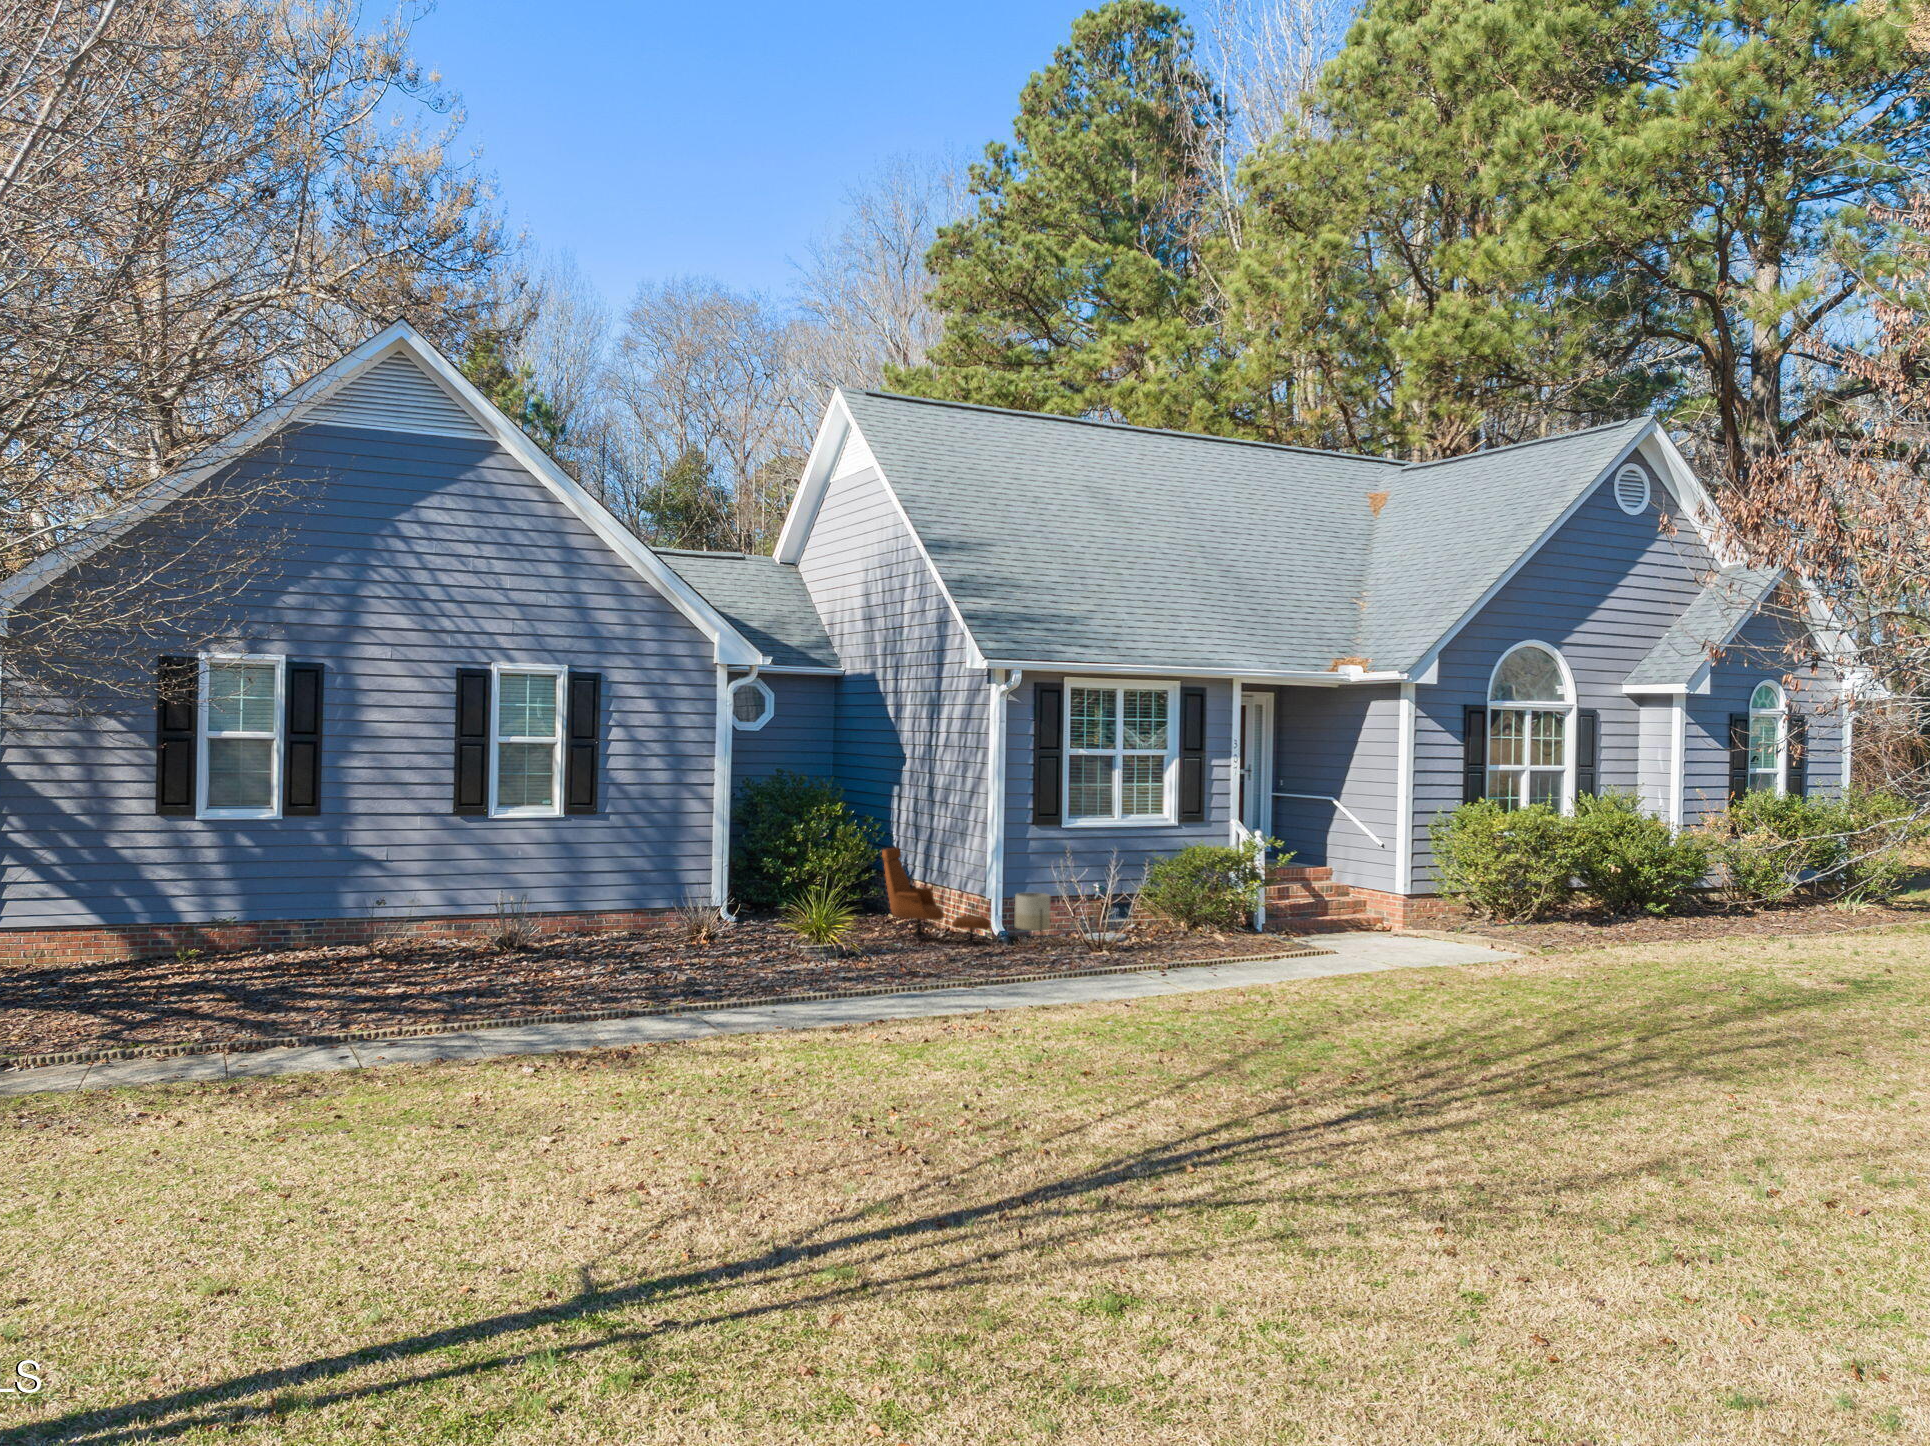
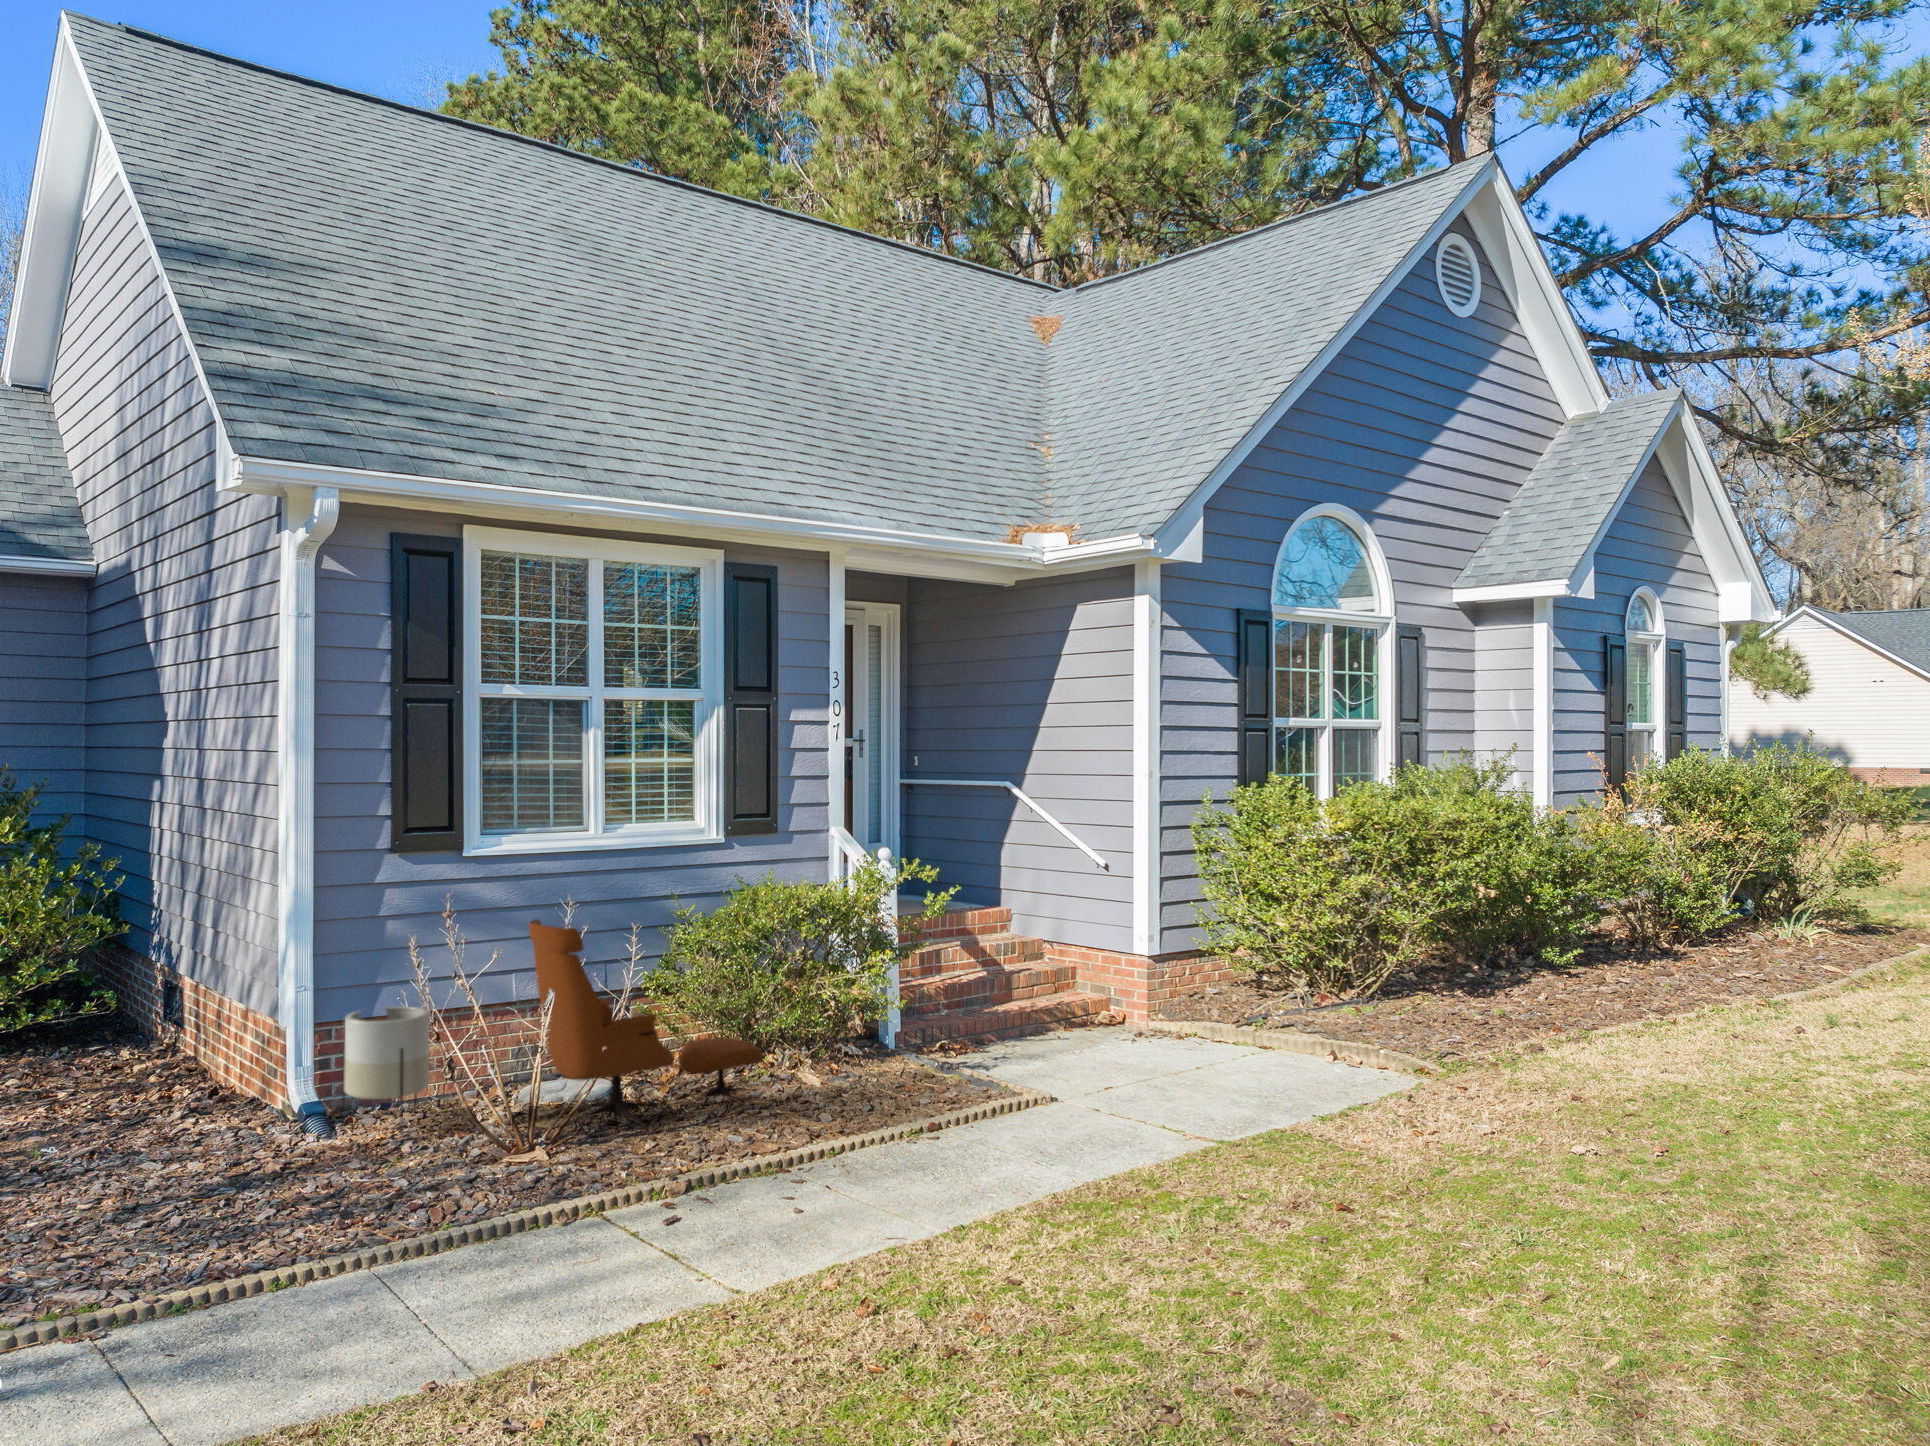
lounge chair: present [882,848,991,943] -> present [529,920,763,1132]

